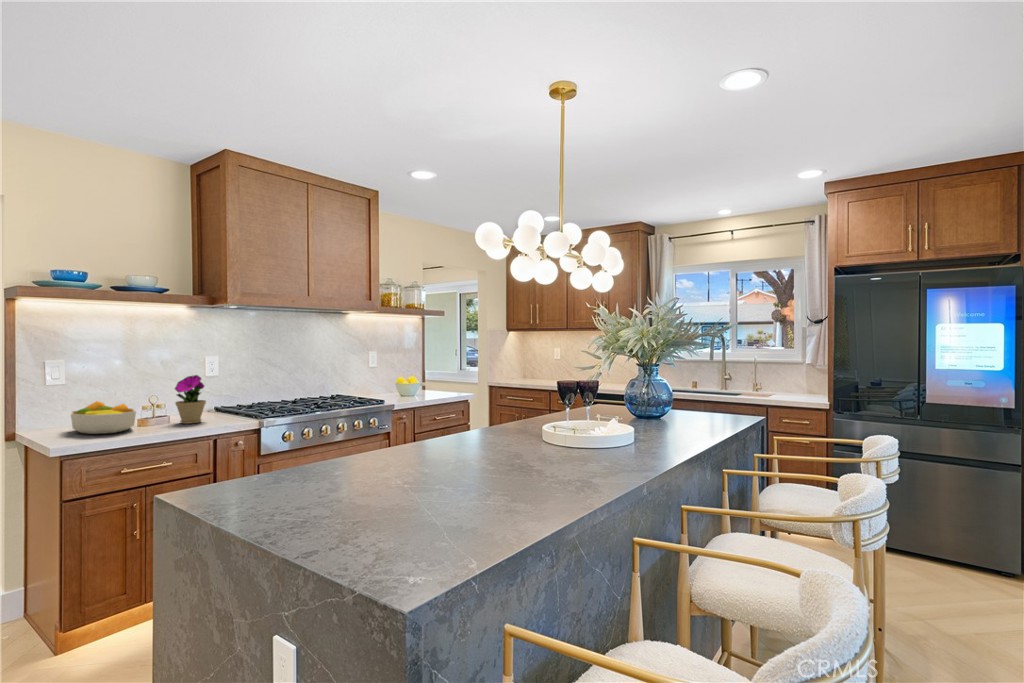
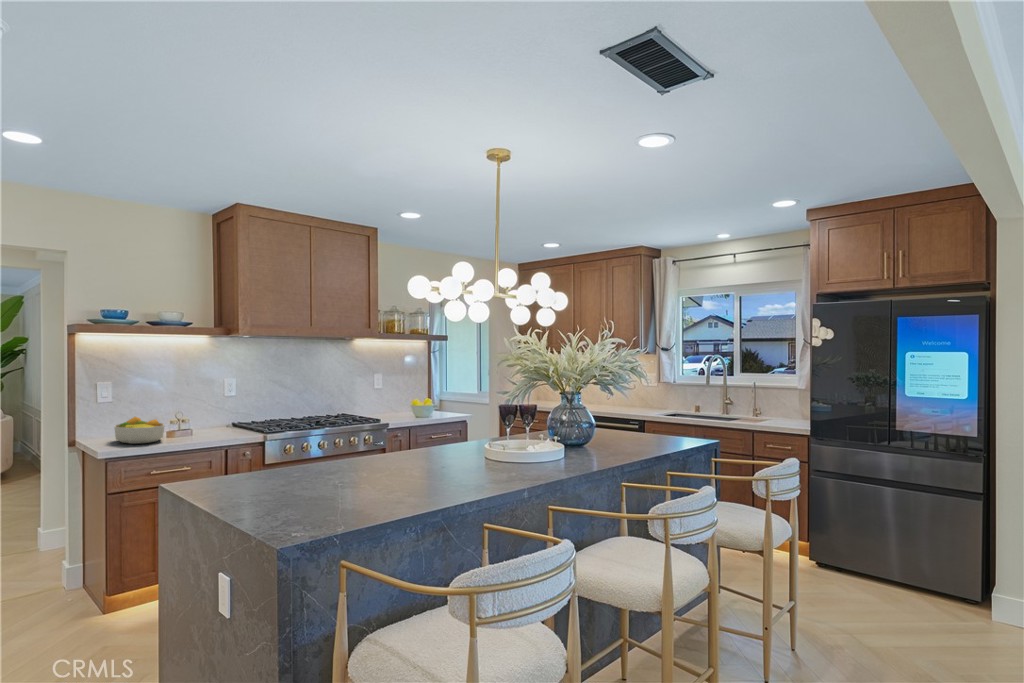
flower pot: present [175,375,206,424] -> none [196,395,222,437]

